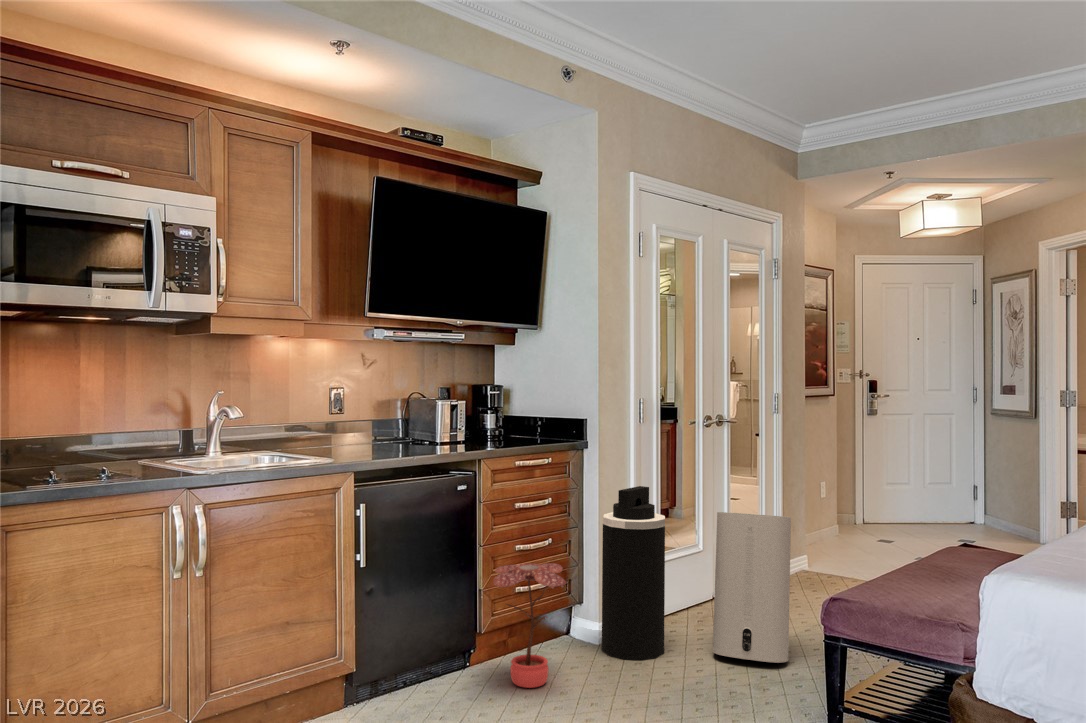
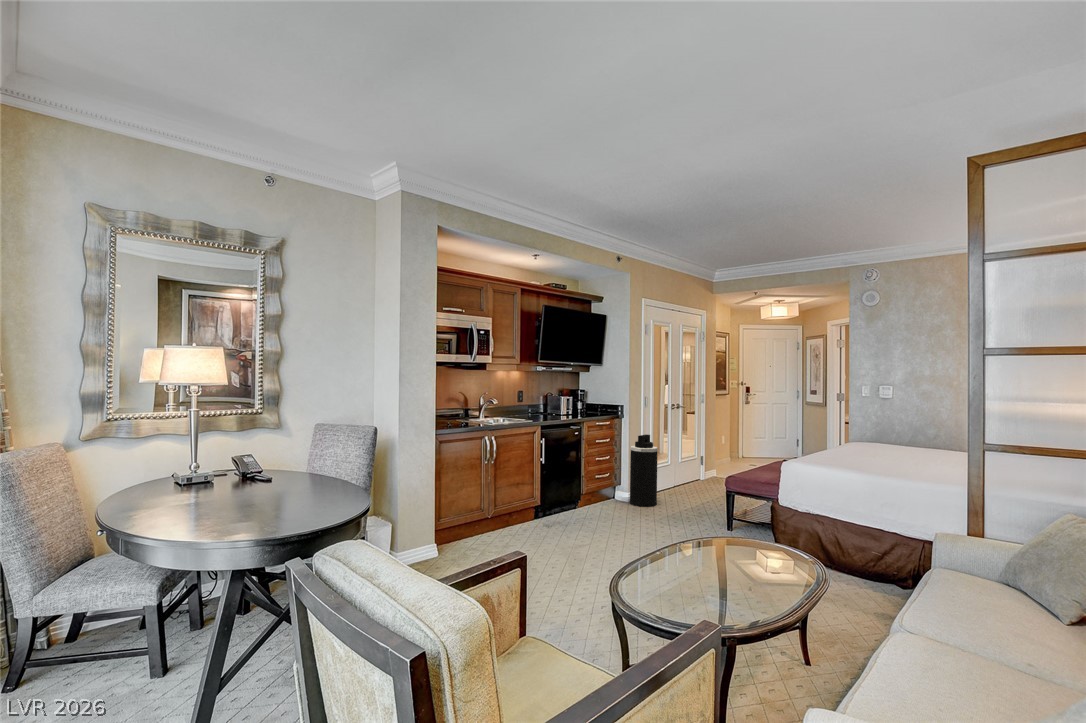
air purifier: present [713,512,791,663] -> none [677,446,711,508]
potted plant: present [493,563,566,688] -> none [589,465,621,514]

